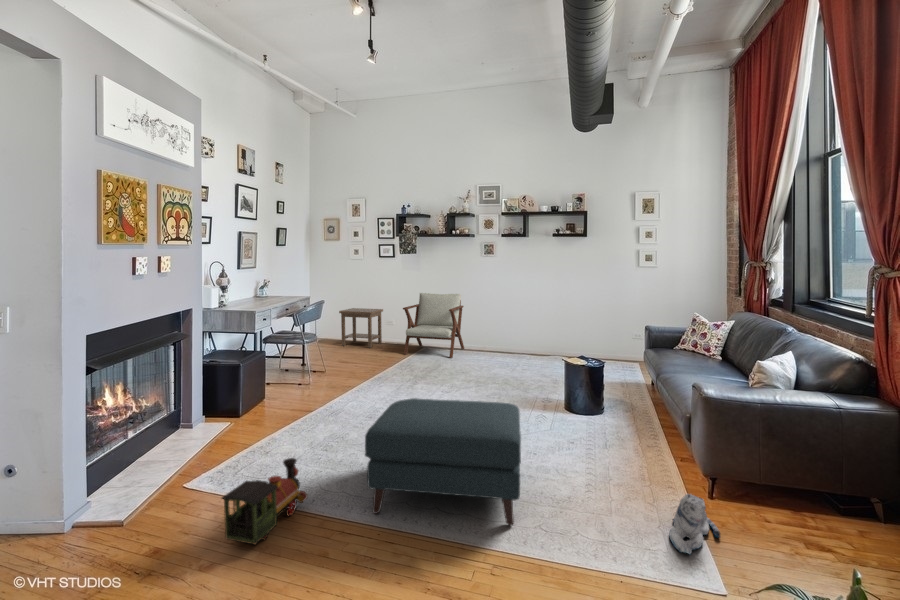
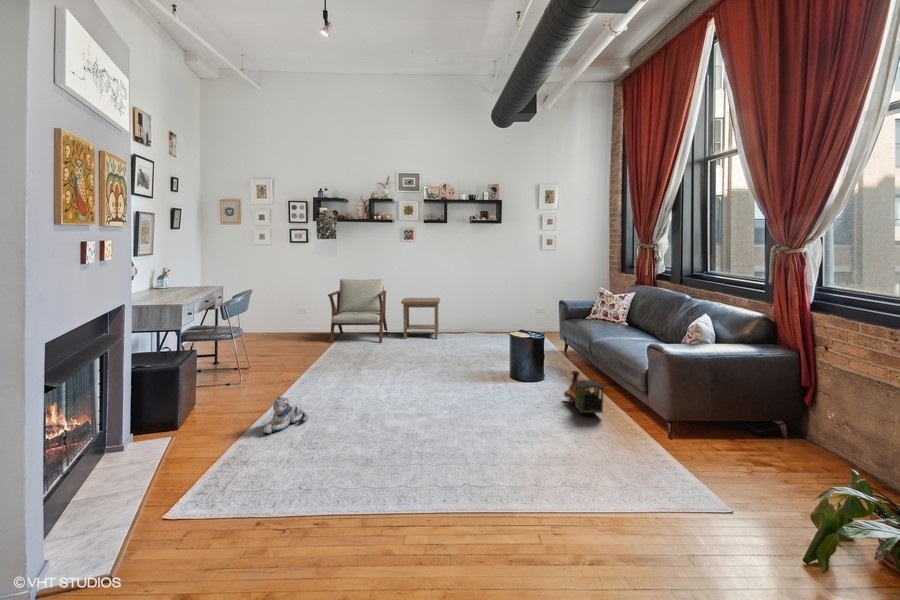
side table: present [339,308,383,348] -> present [401,298,440,339]
ottoman: present [365,398,521,526] -> none [394,373,541,488]
toy train: present [222,458,308,544] -> present [564,371,605,414]
plush toy: present [669,494,720,554] -> present [263,397,308,434]

